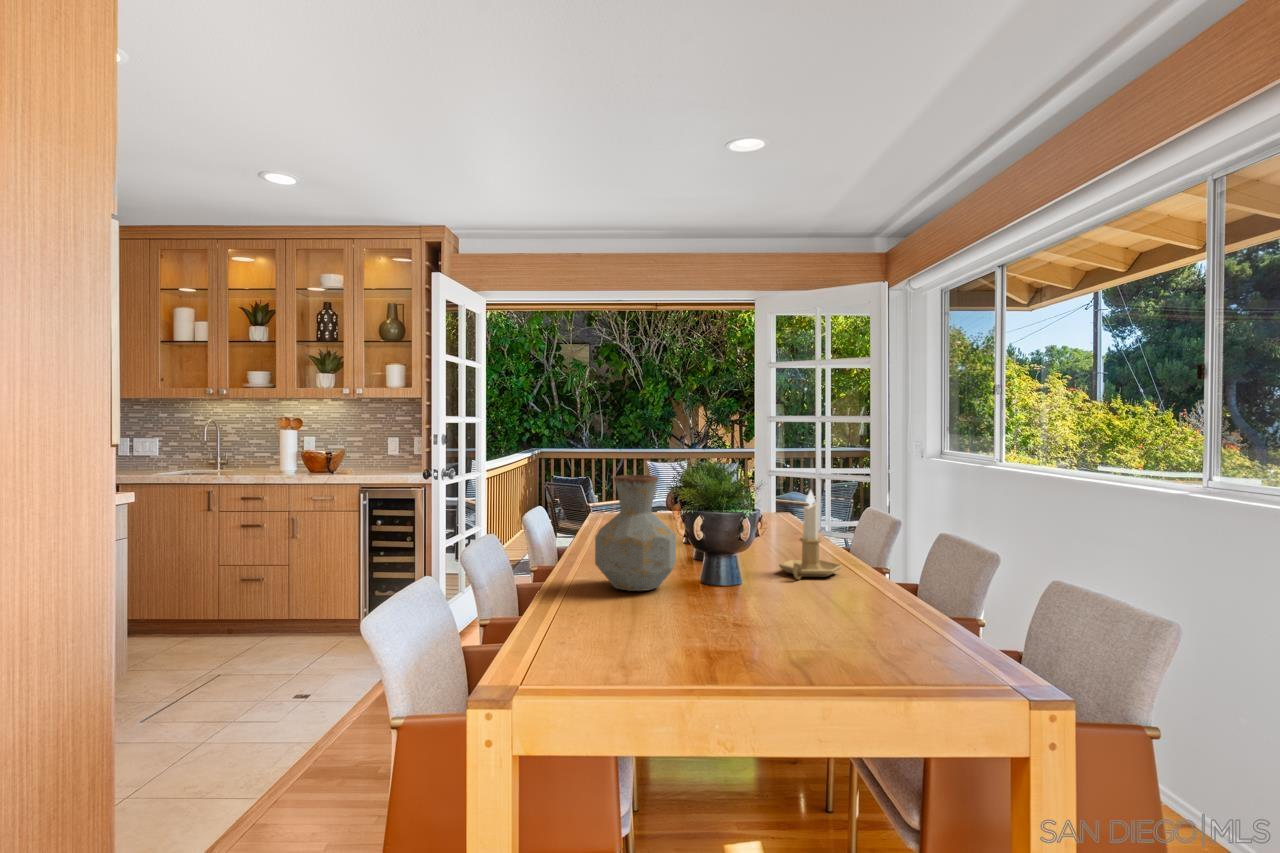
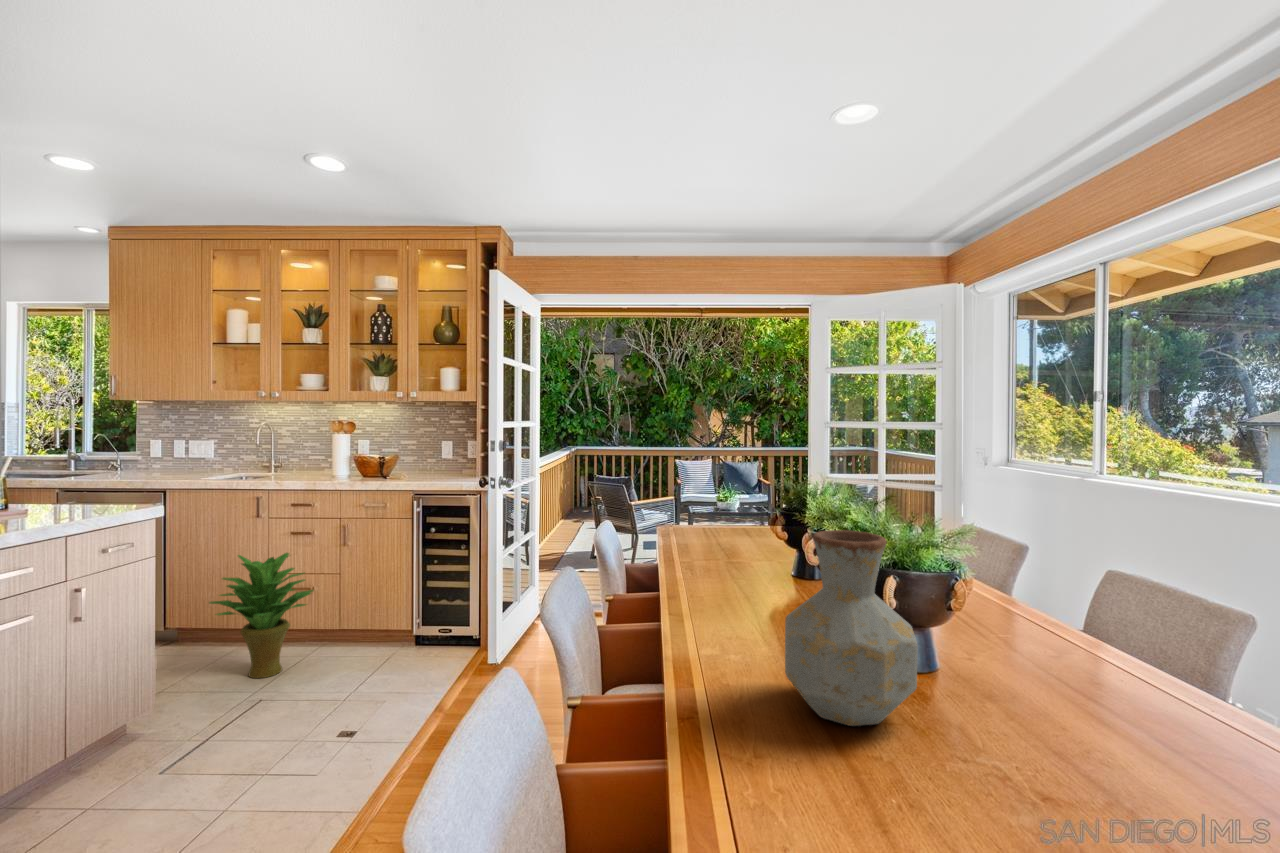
candlestick: present [779,490,842,579] -> none [1019,543,1121,686]
potted plant: none [169,542,265,658] -> present [209,553,313,678]

